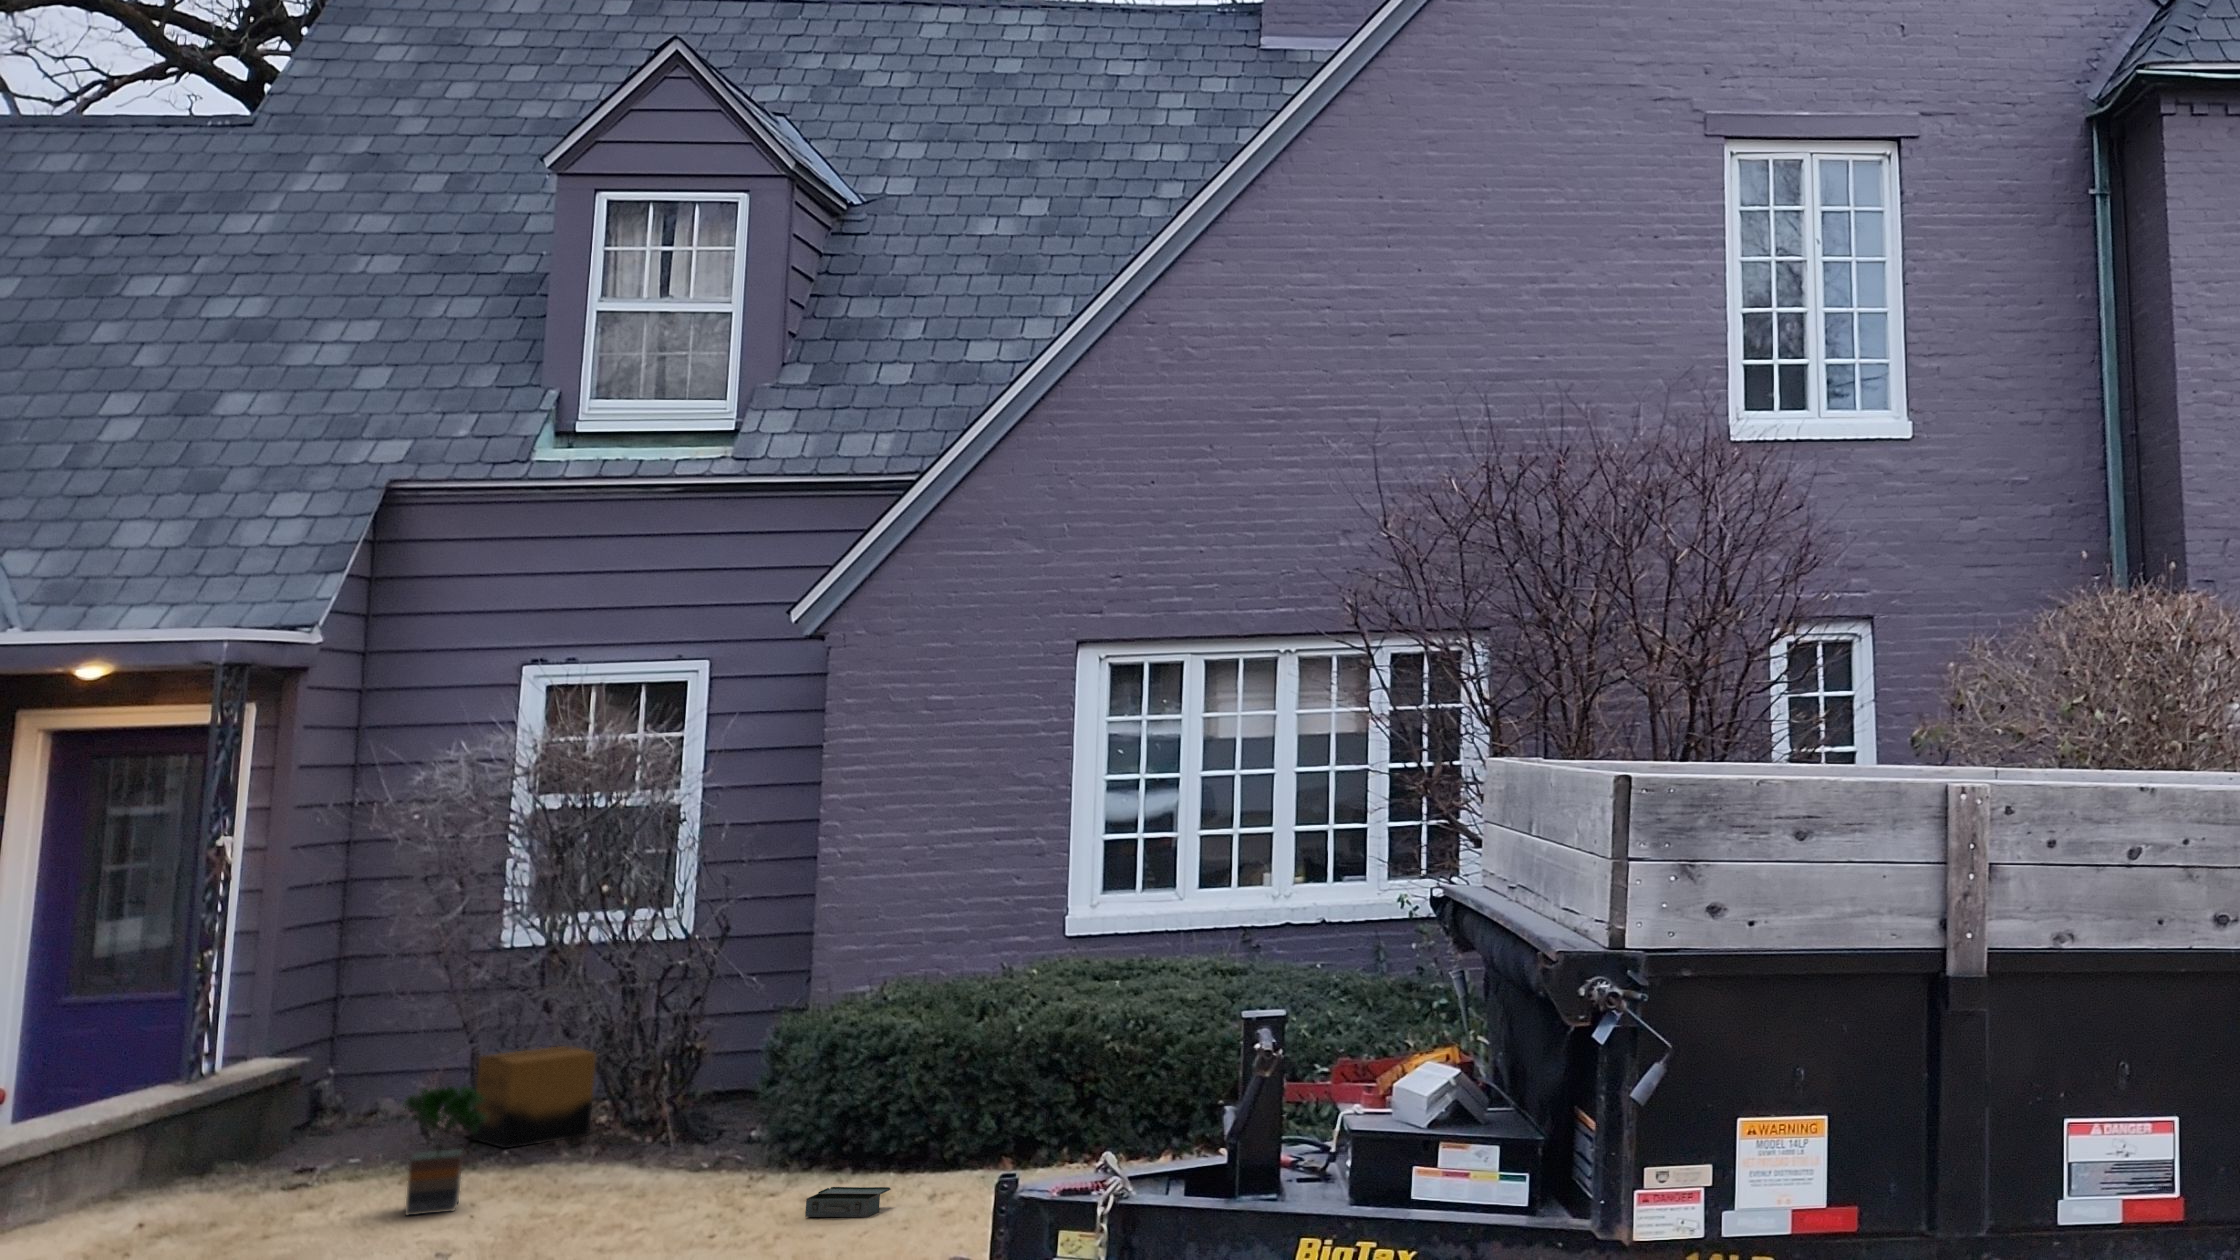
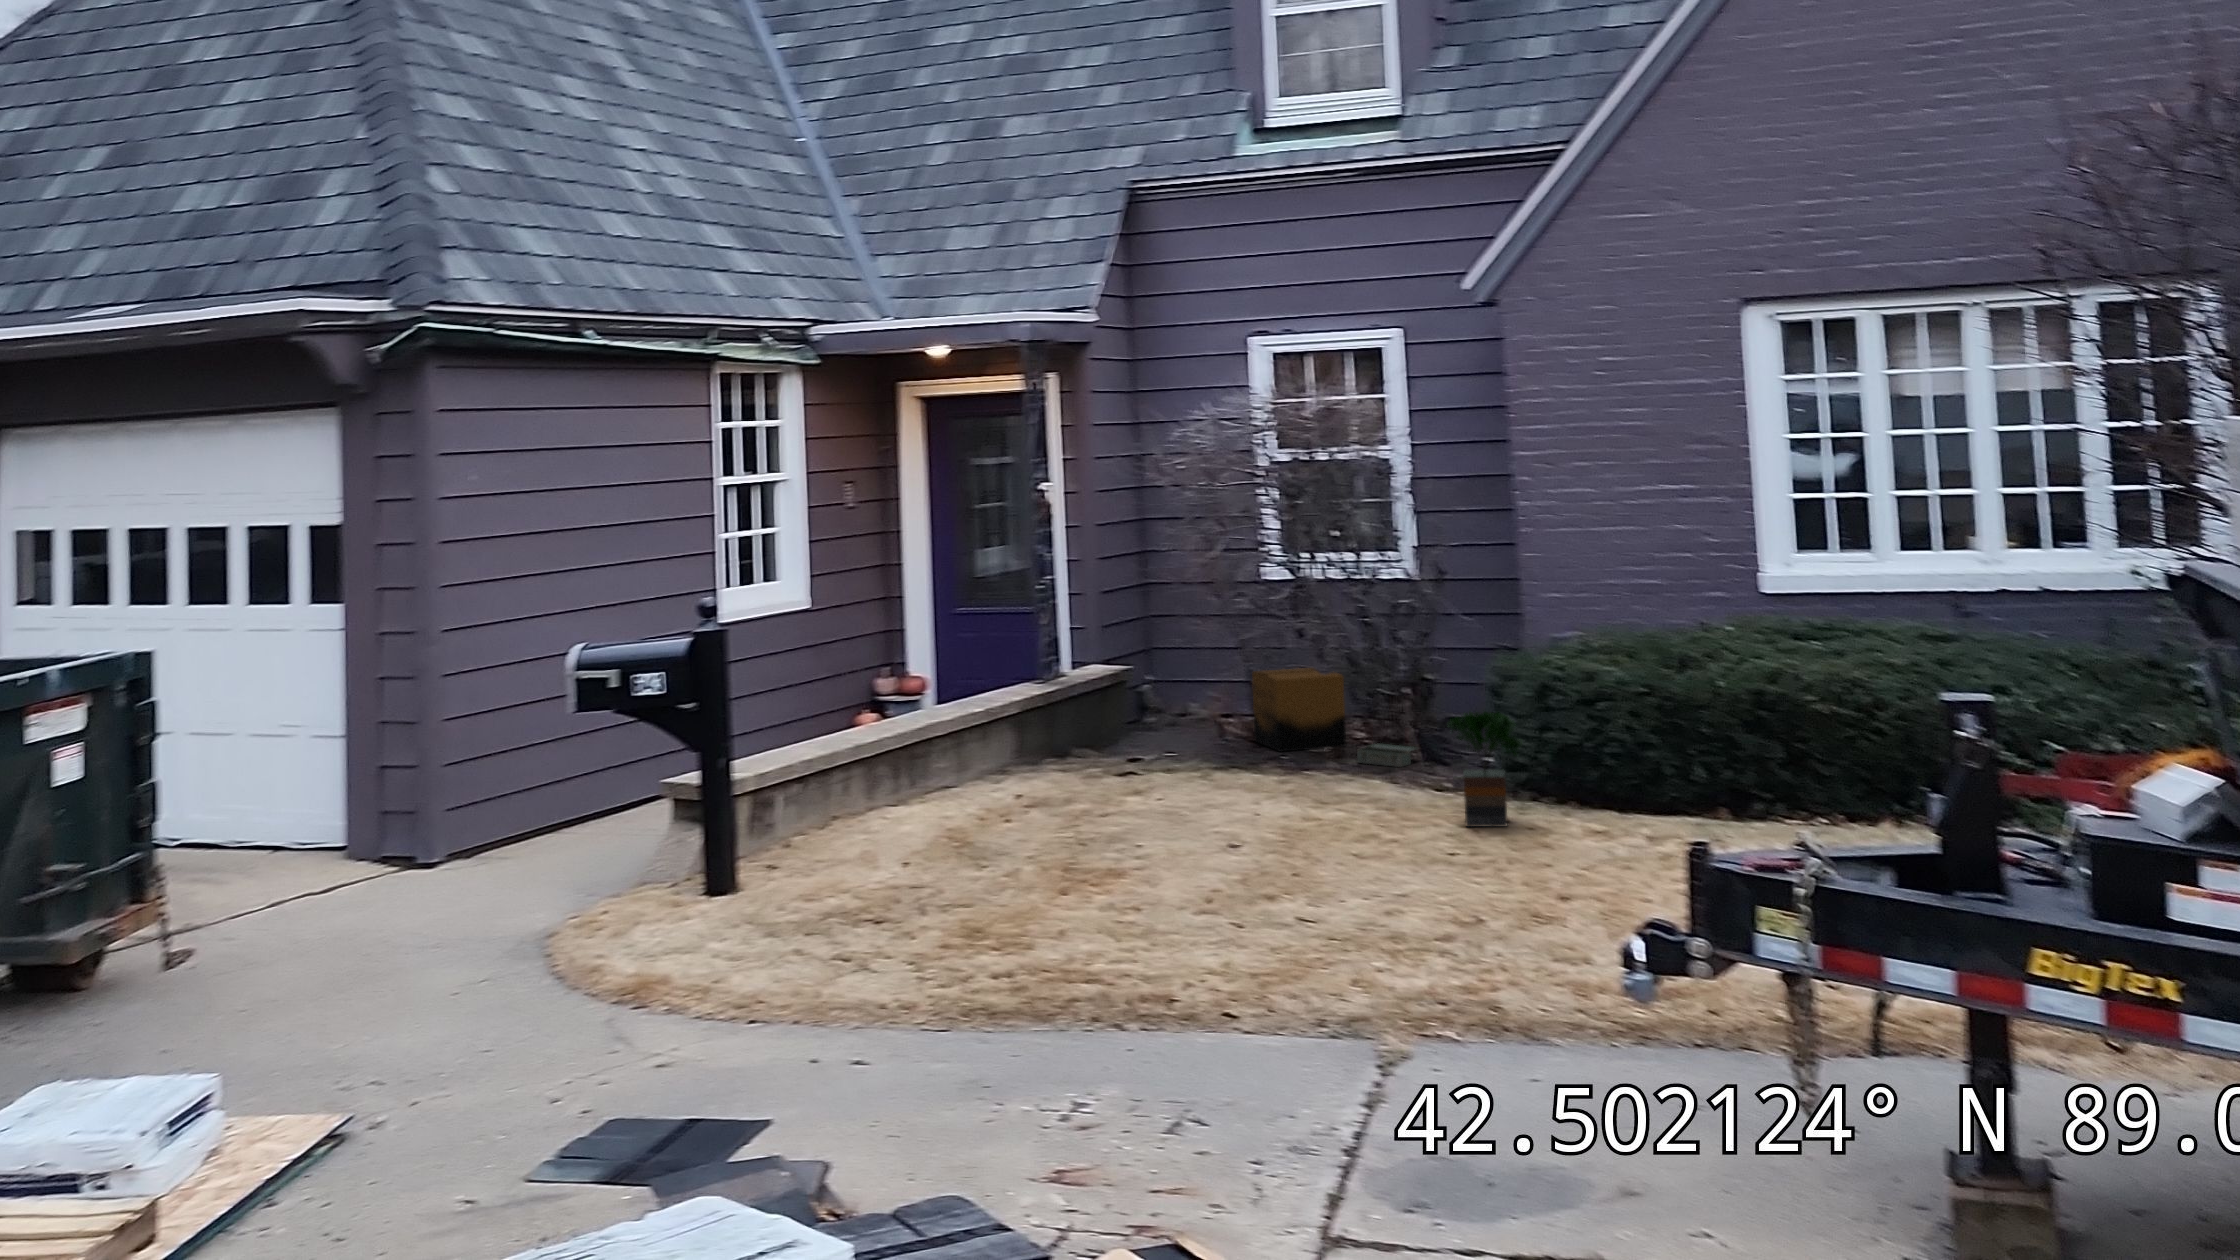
potted tree: present [403,1087,487,1216] -> present [1448,712,1522,827]
toolbox: present [805,1187,891,1217] -> present [1357,743,1418,767]

